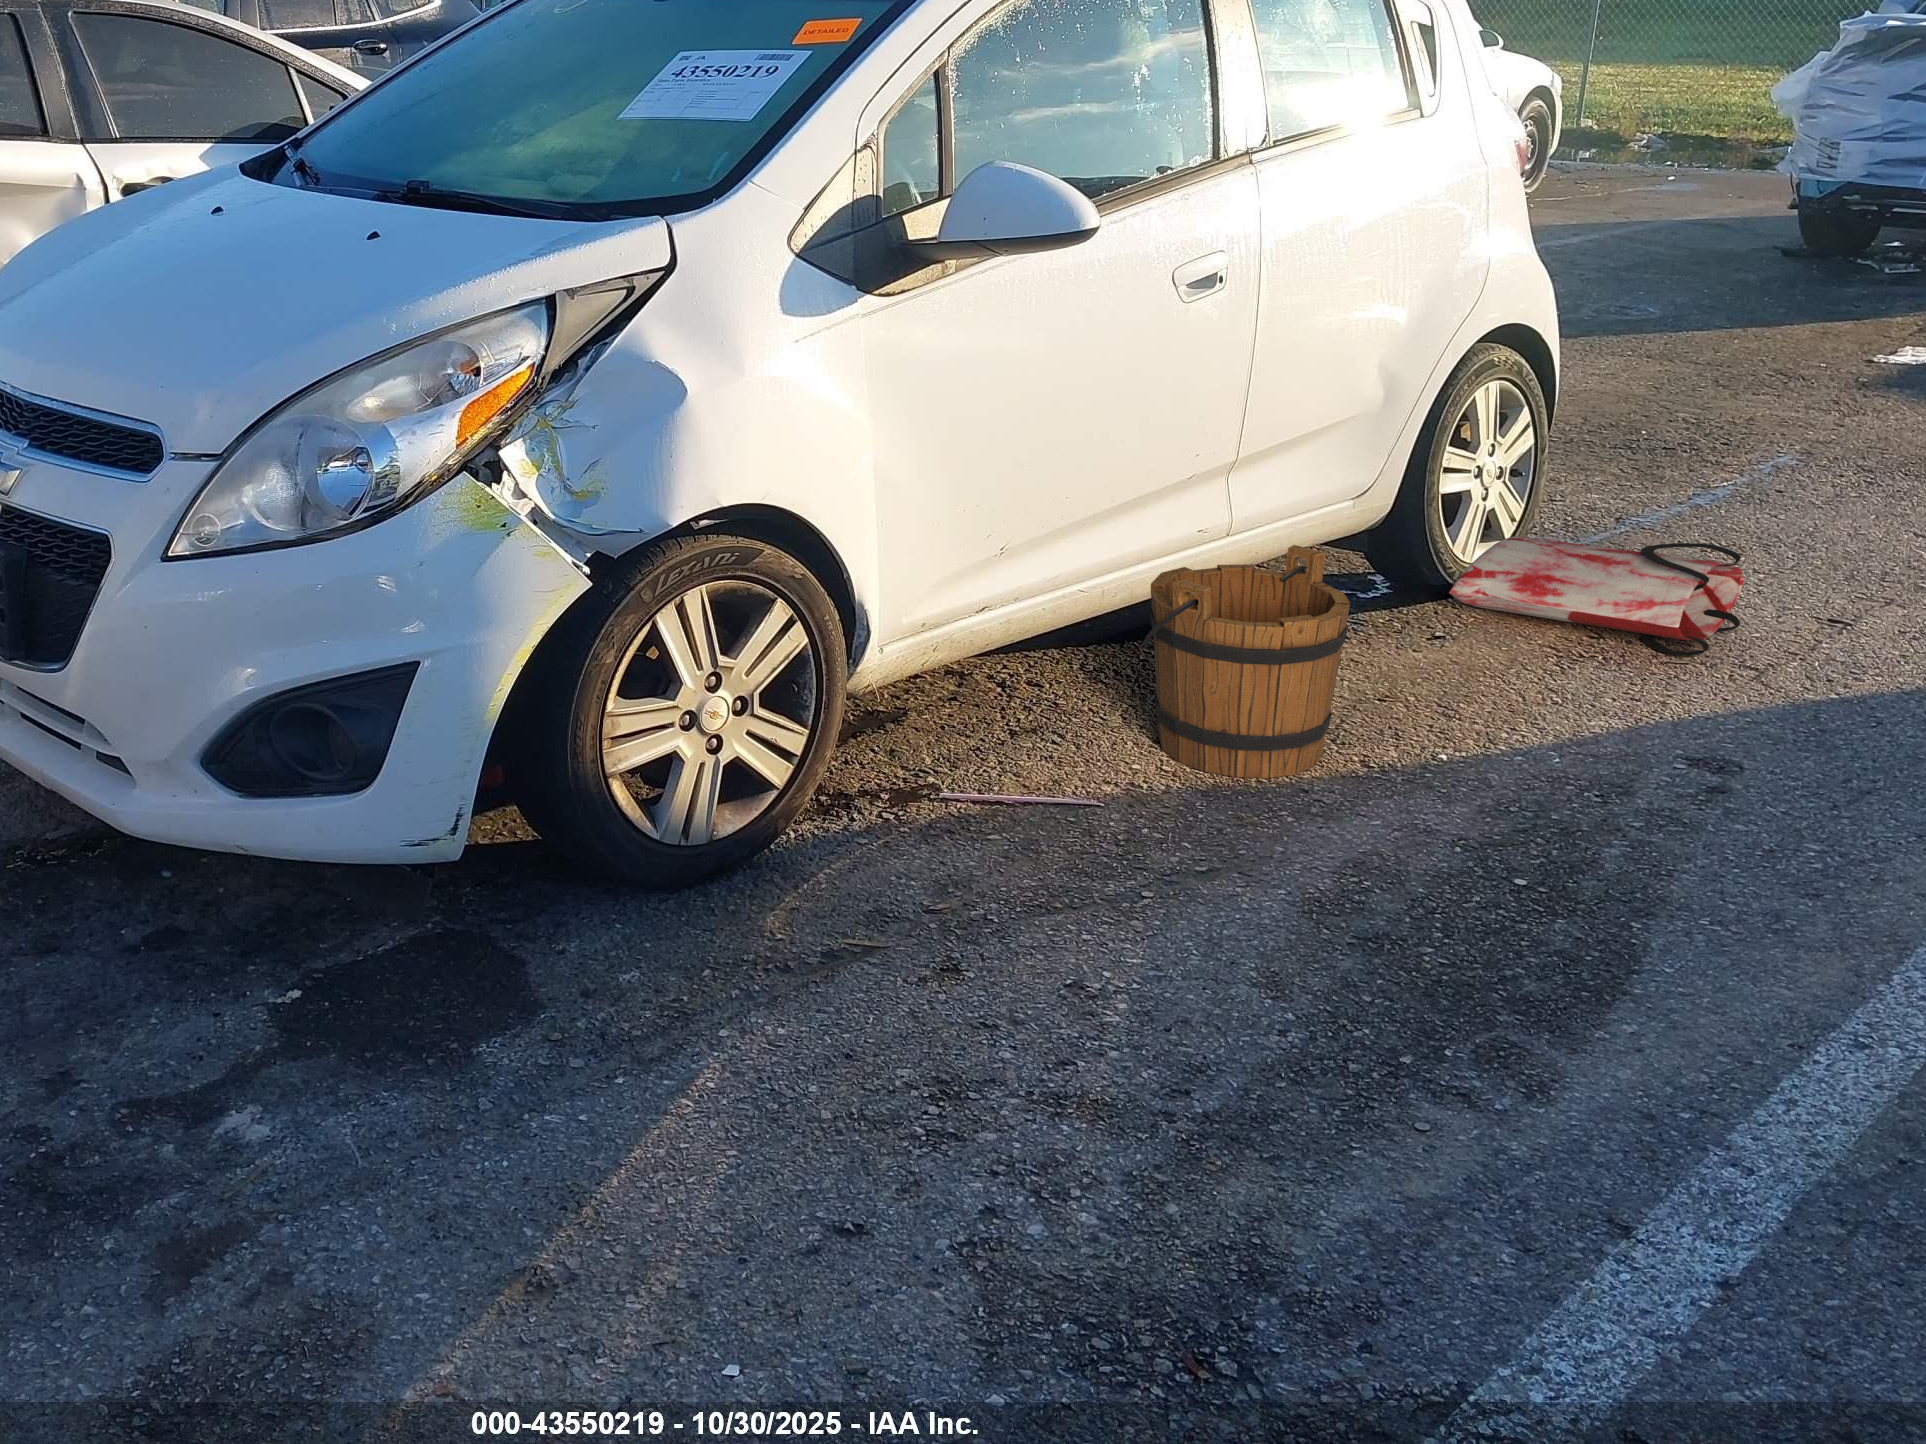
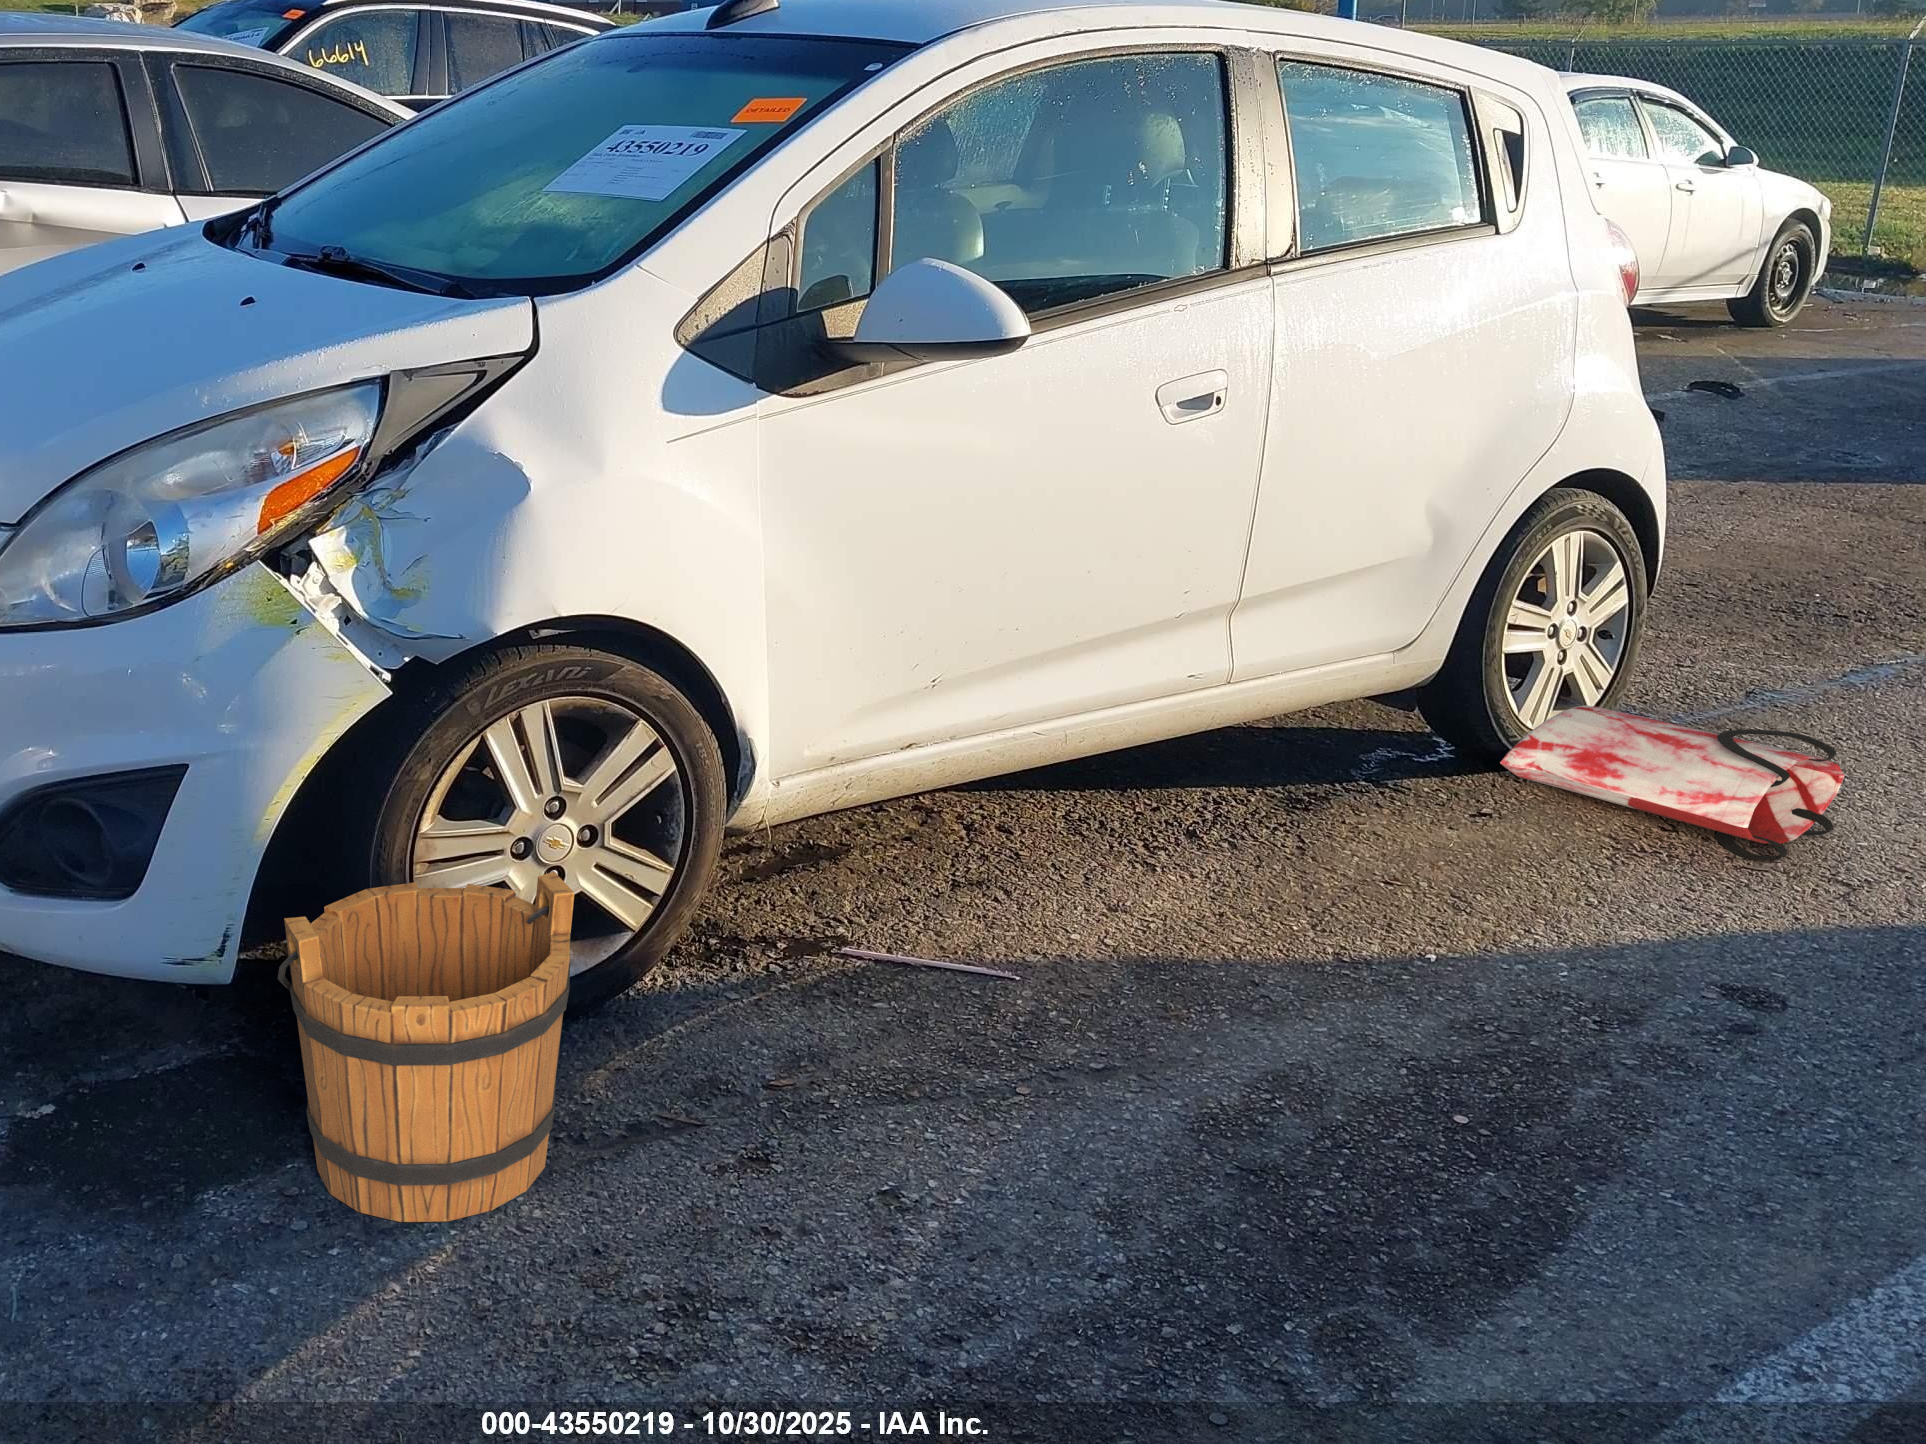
bucket: present [1143,545,1350,778] -> present [278,872,574,1222]

